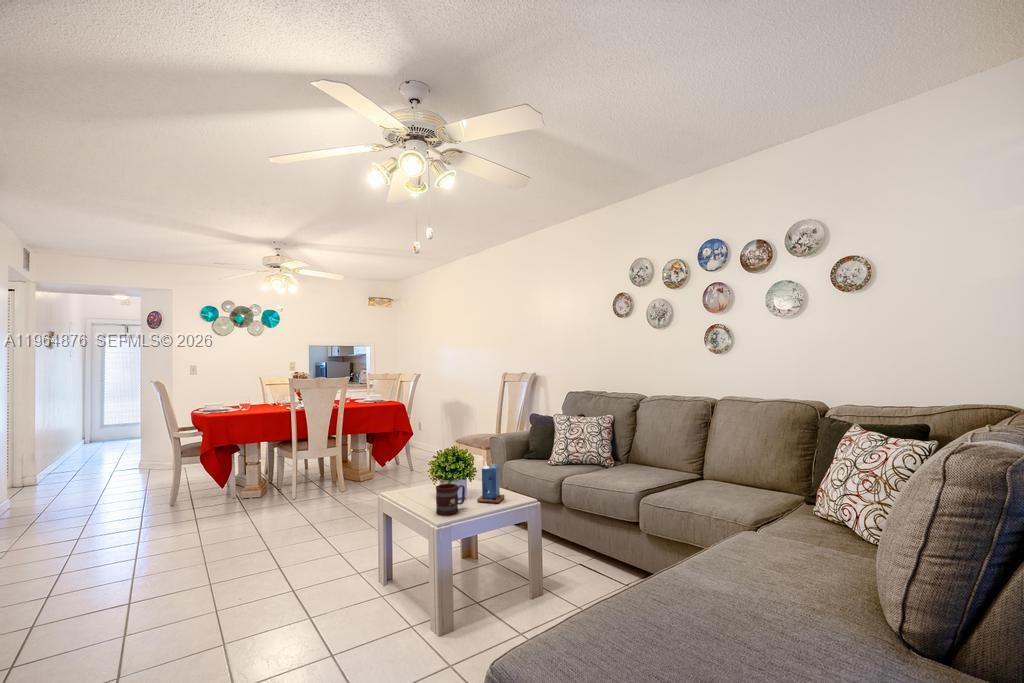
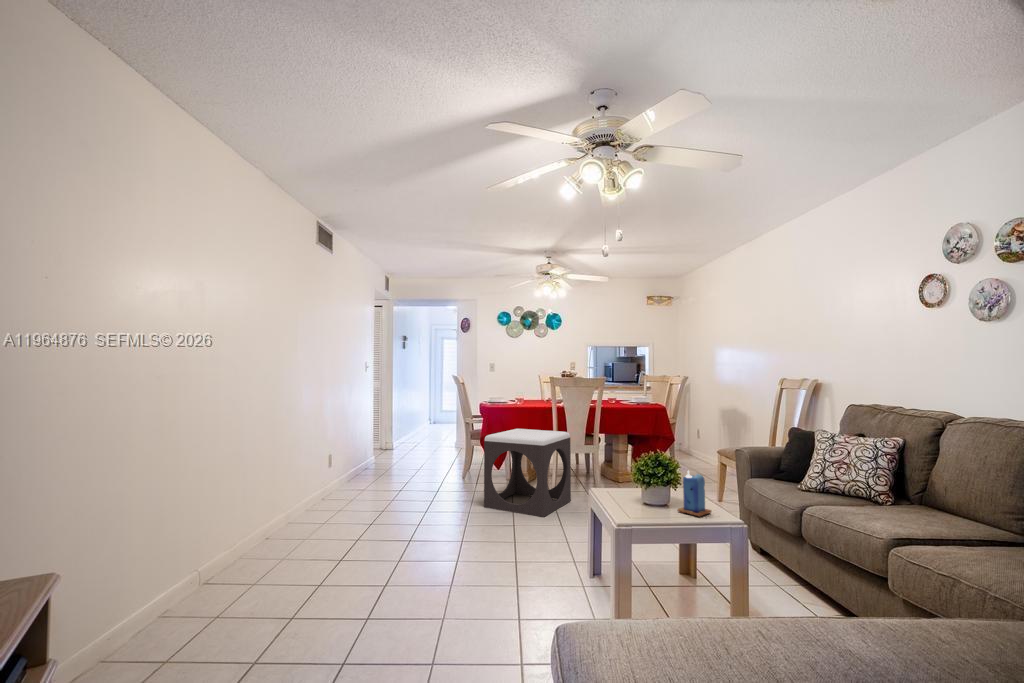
footstool: none [215,437,319,539] -> present [484,429,571,517]
mug: present [436,484,465,515] -> none [628,486,660,517]

